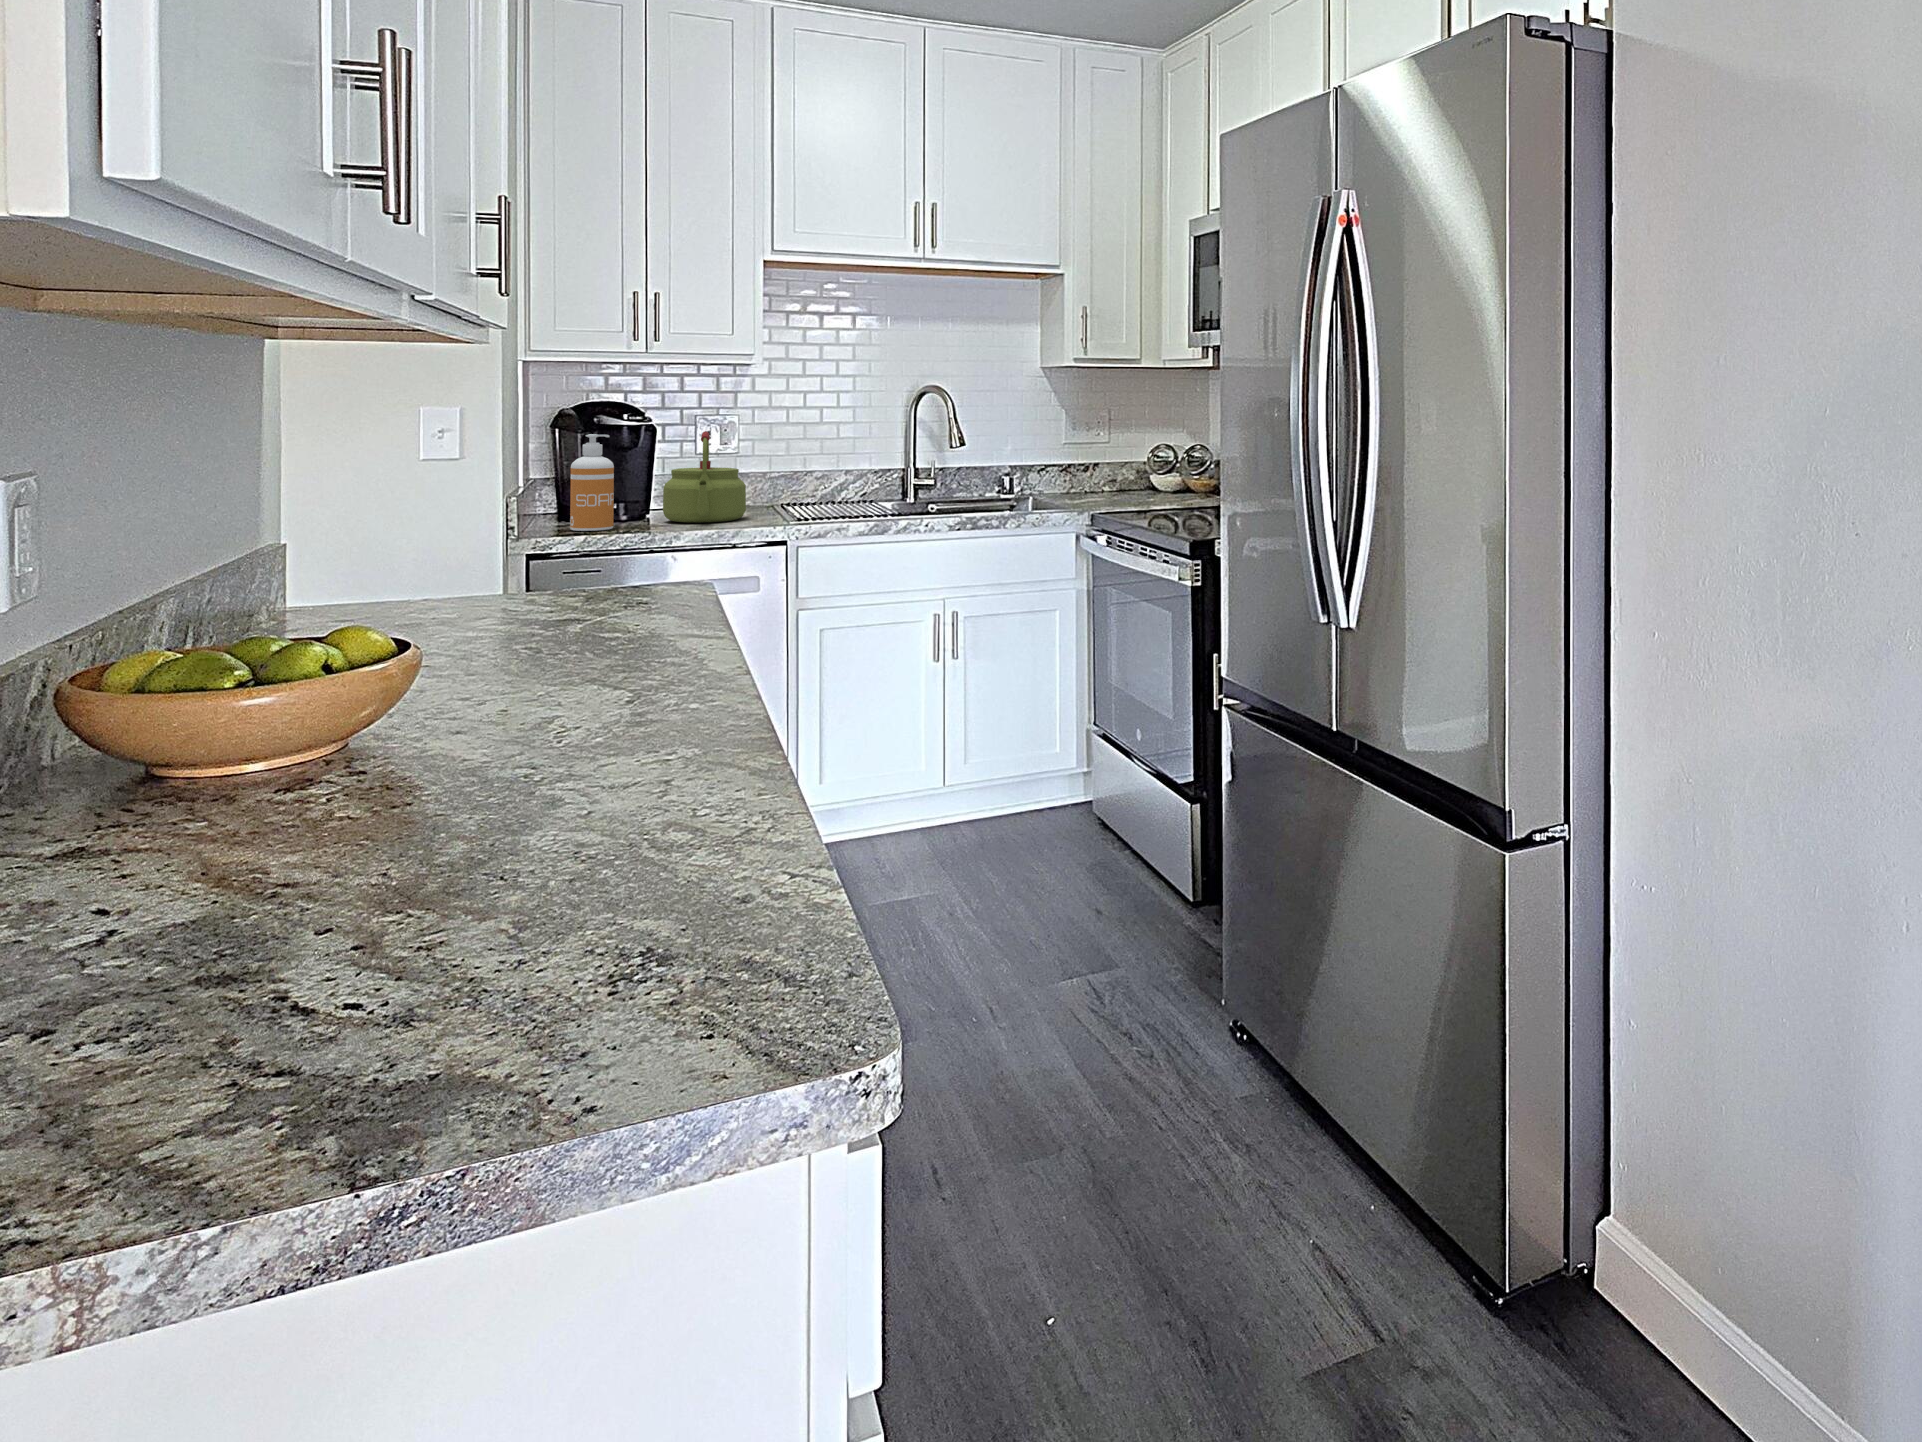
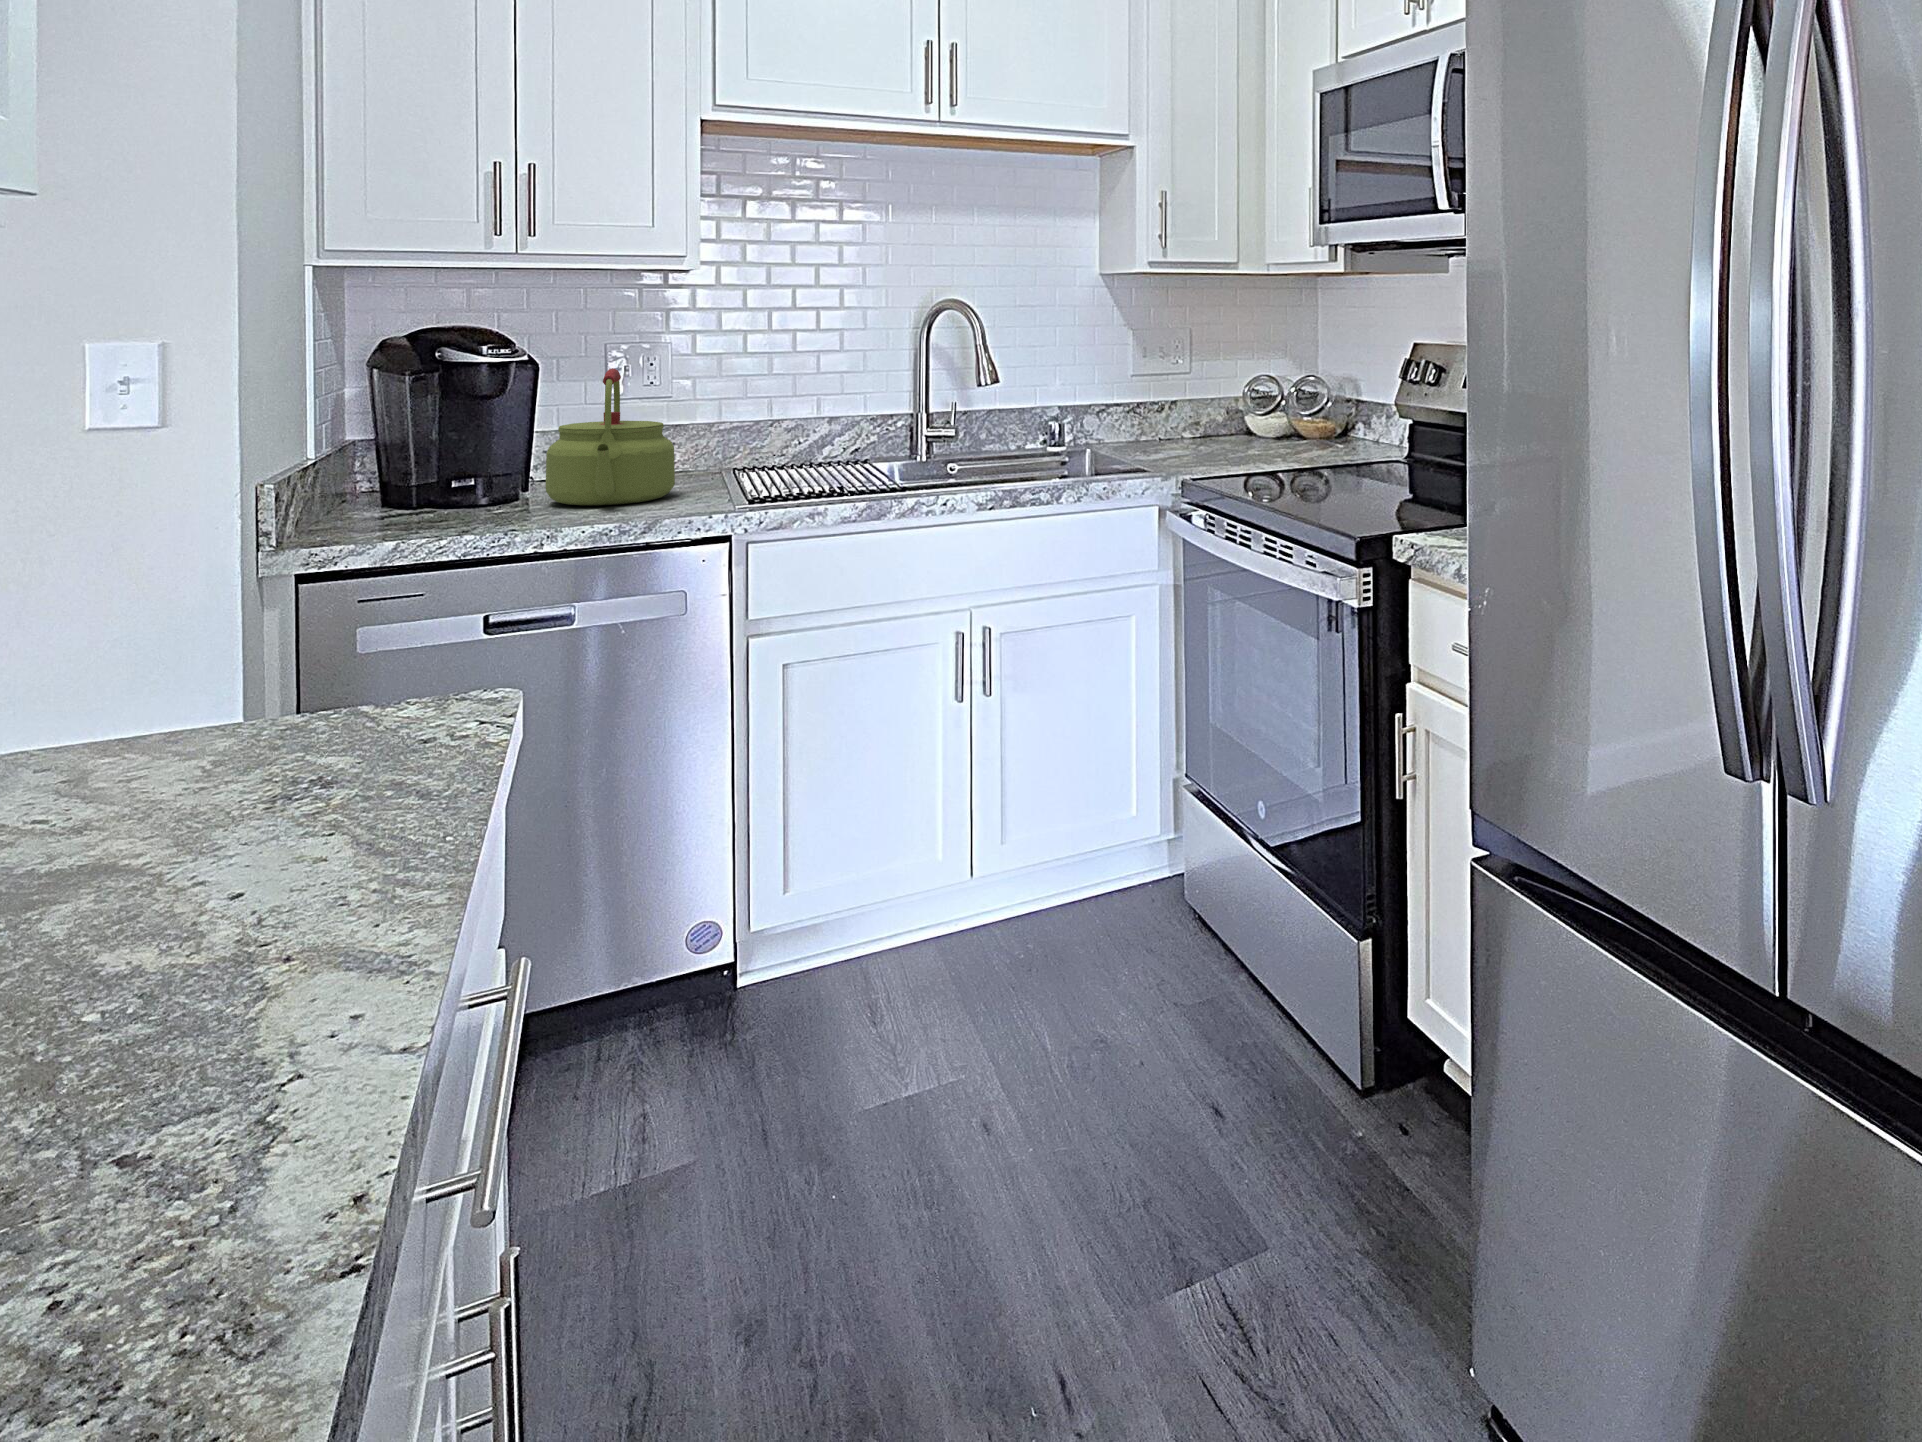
soap dispenser: present [570,434,614,531] -> none [389,376,461,526]

